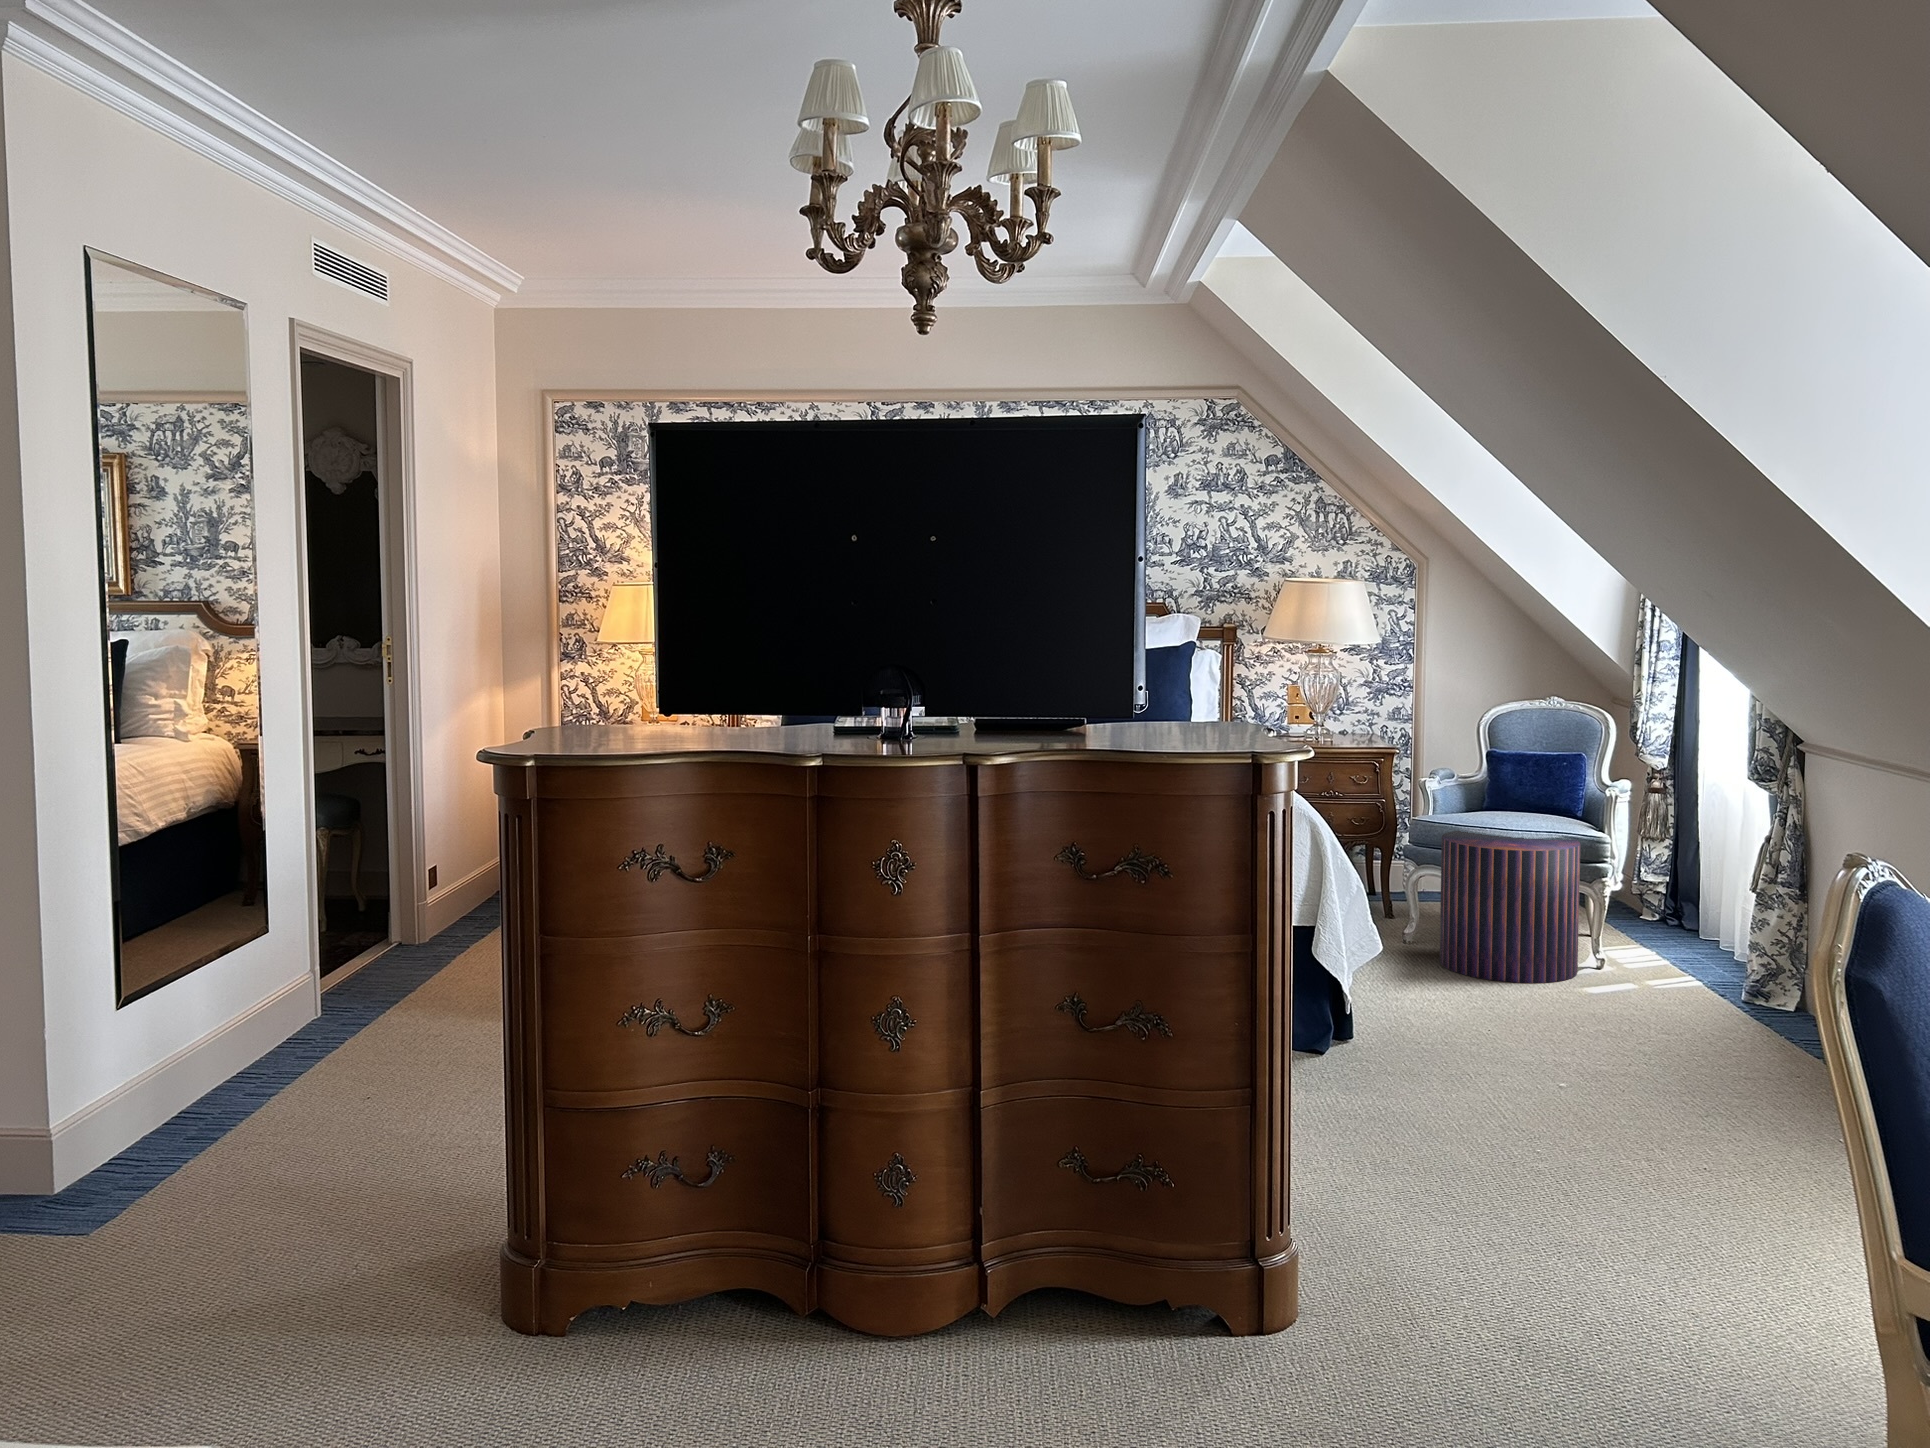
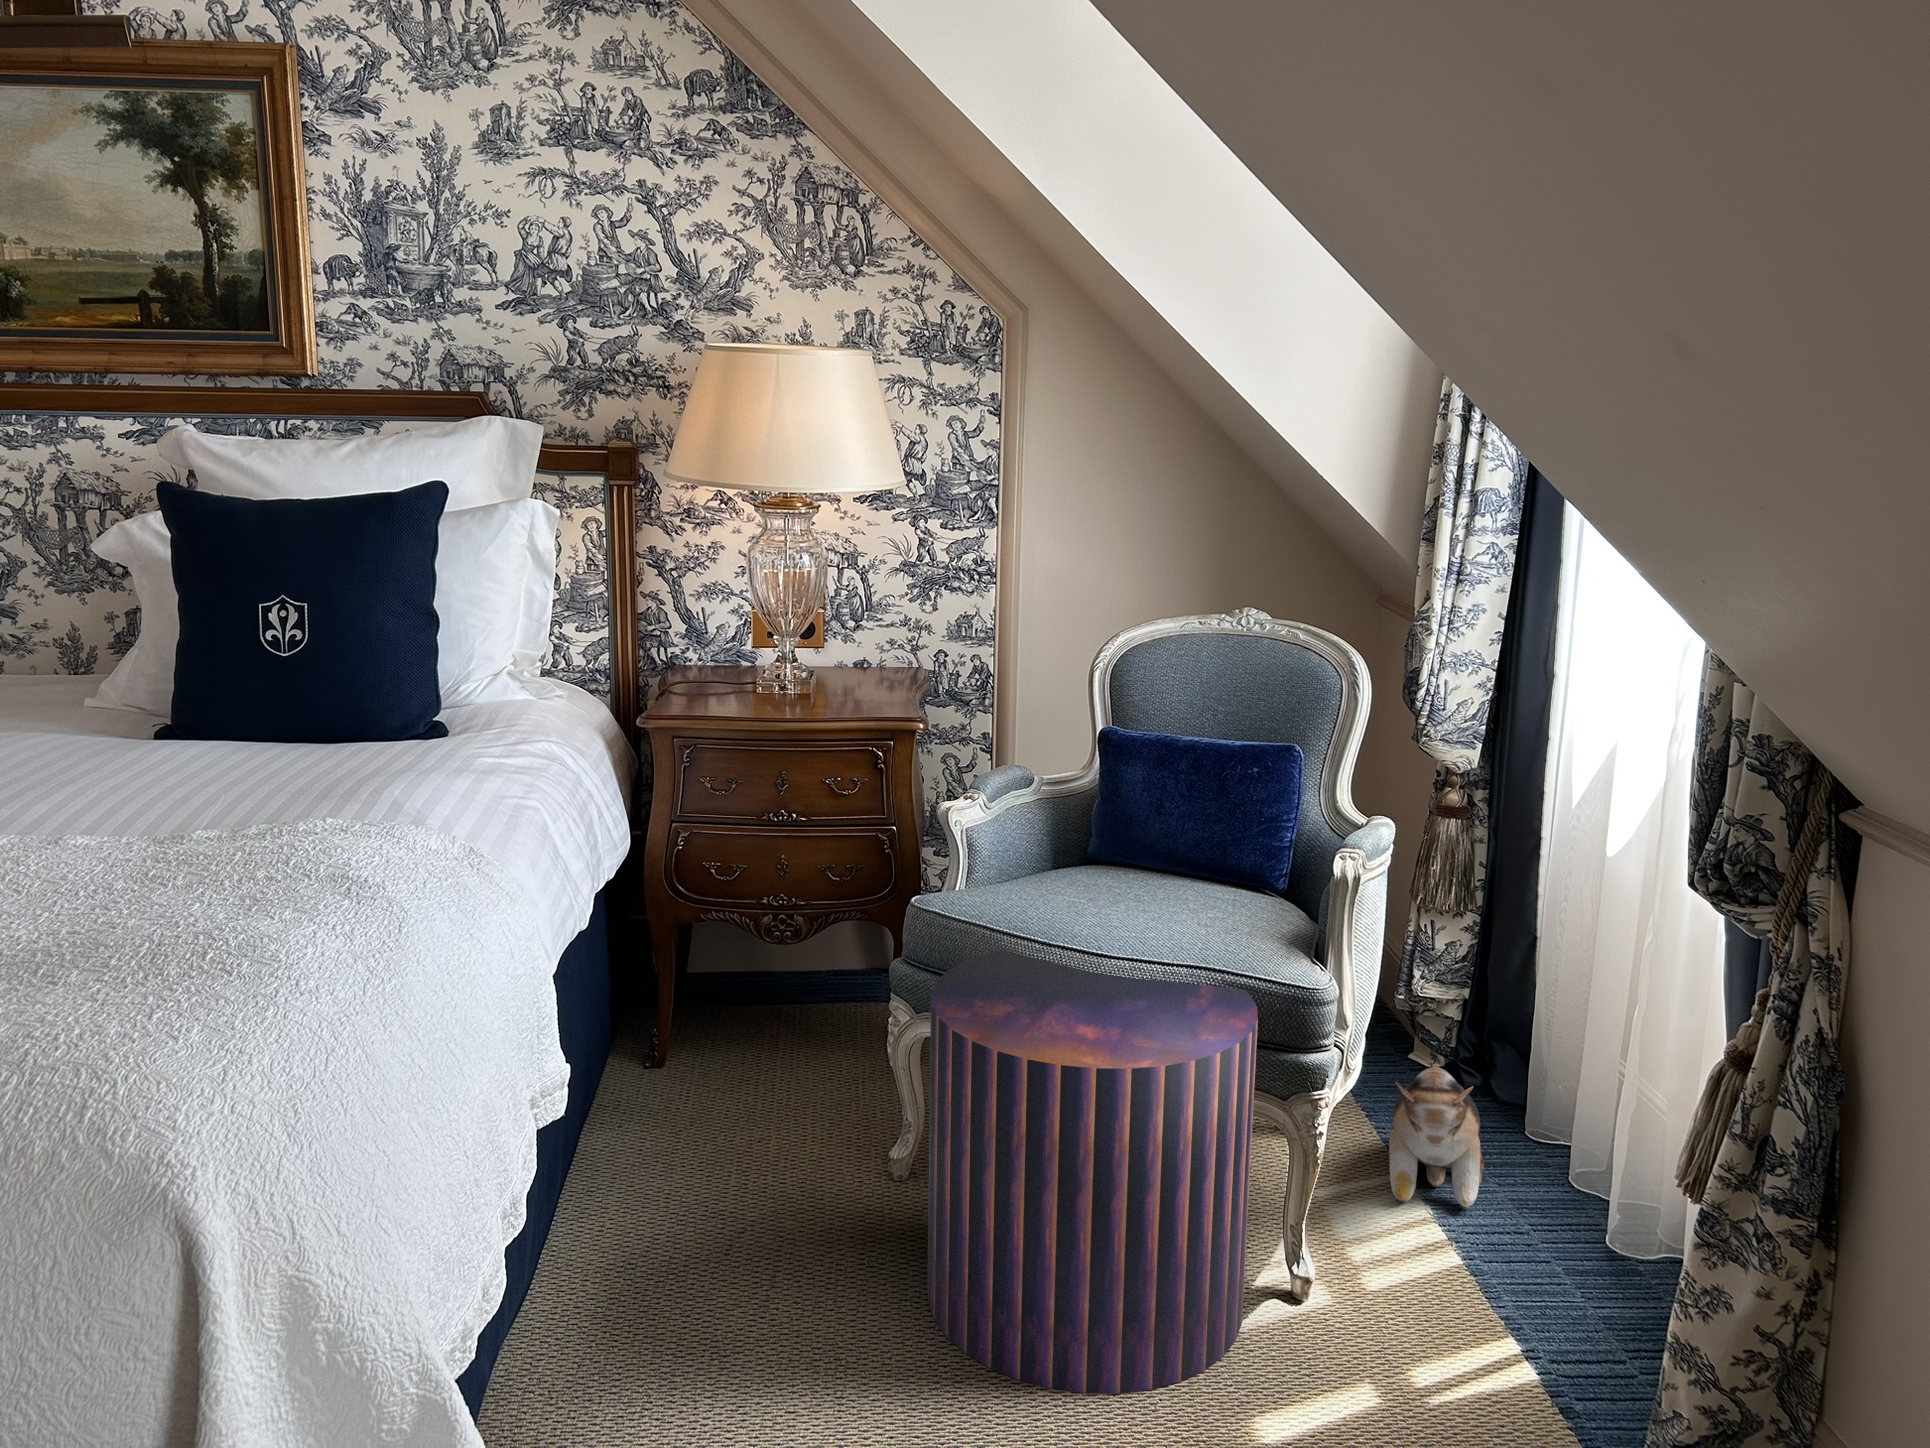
plush toy: none [1635,886,1680,952] -> present [1389,1065,1484,1207]

